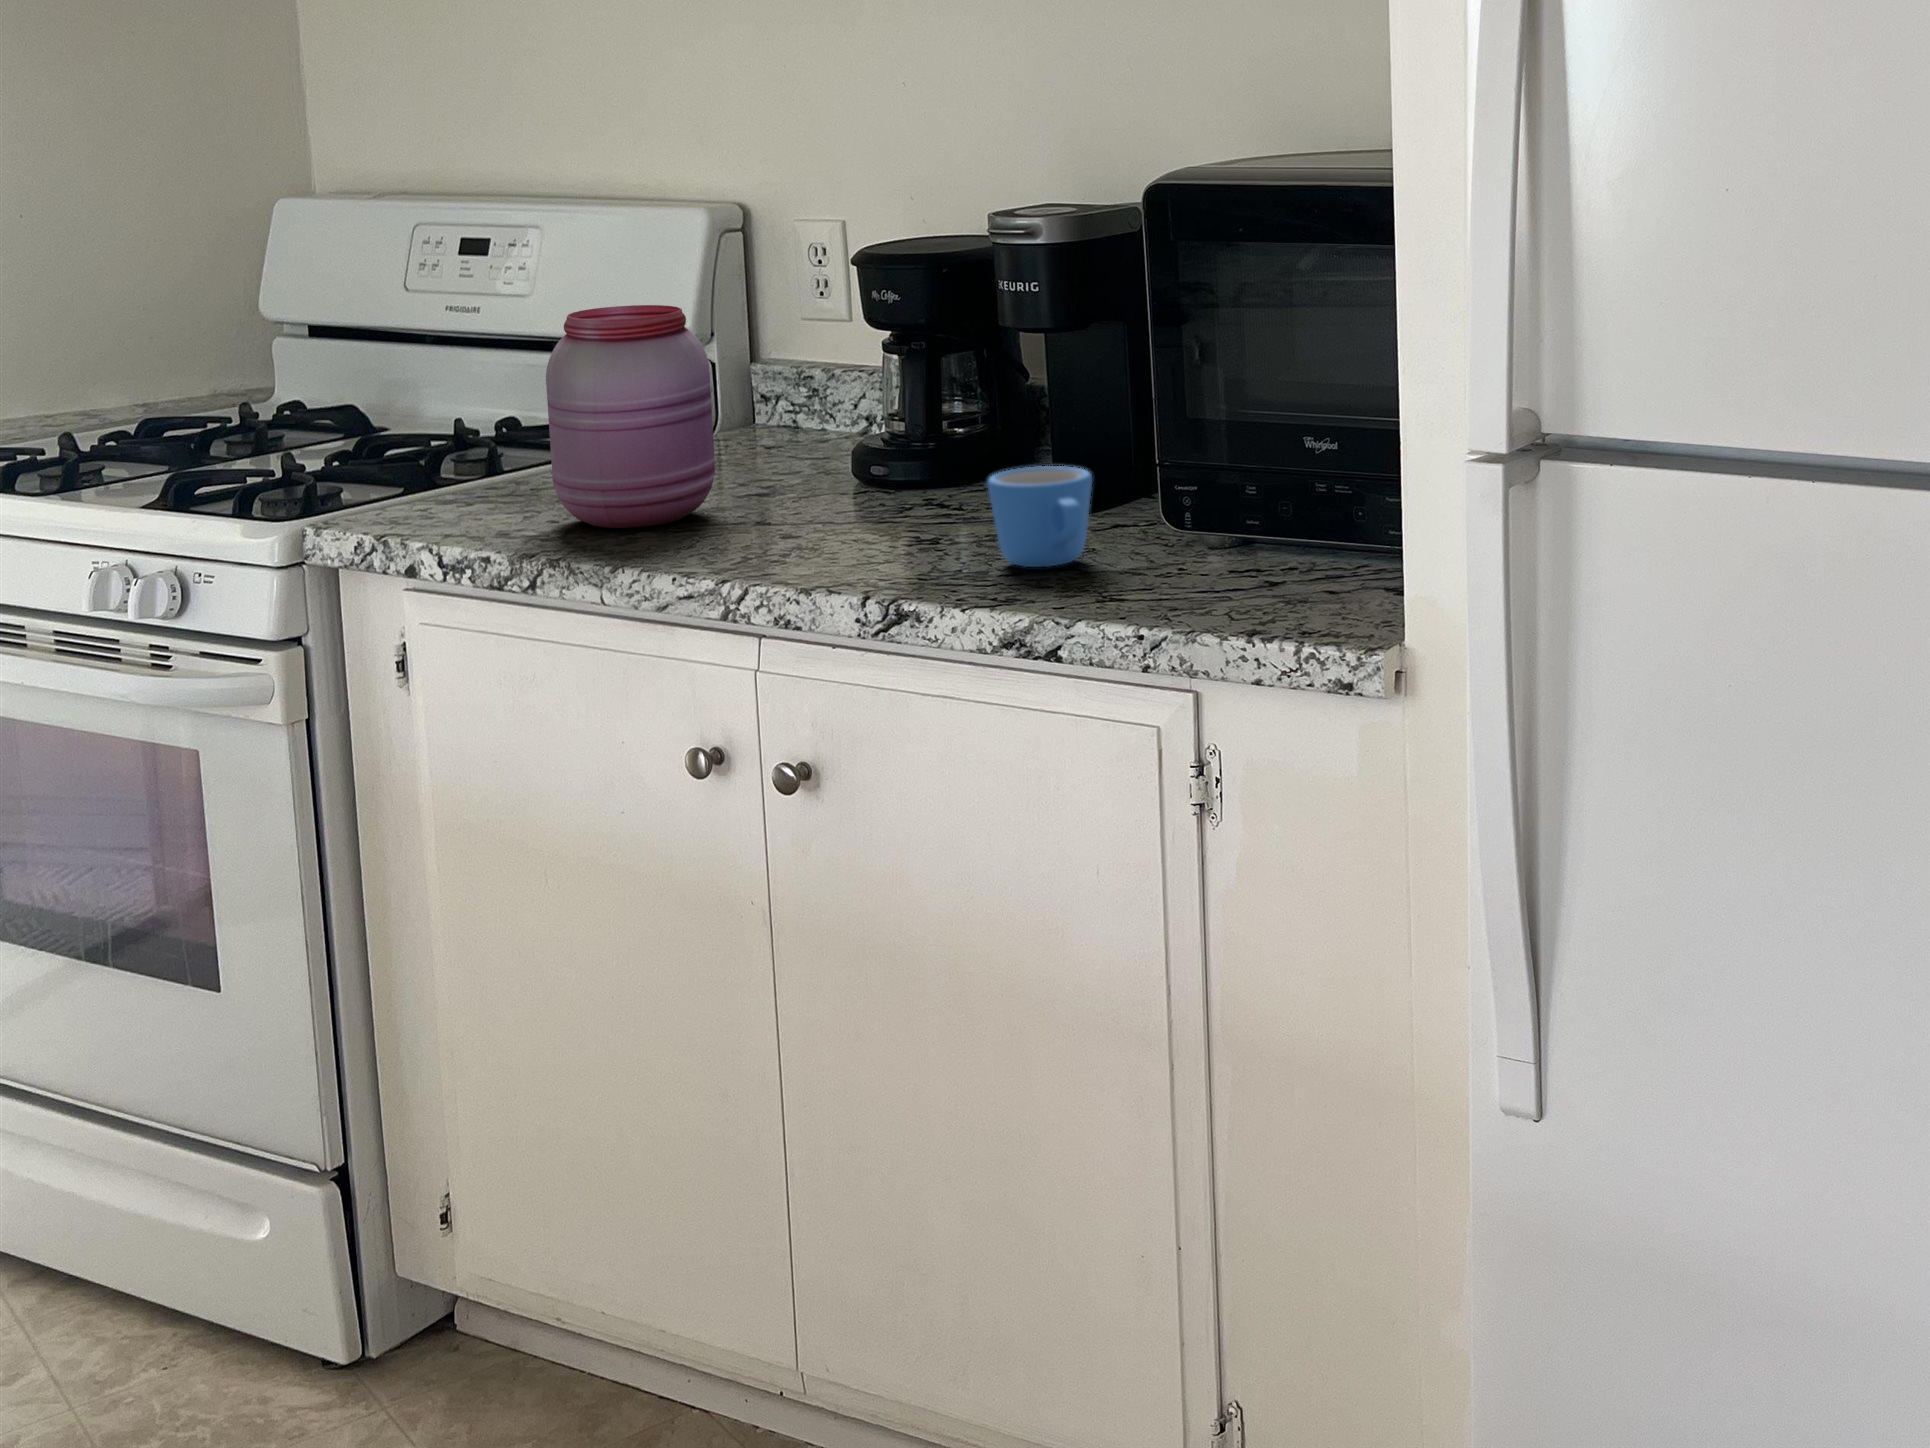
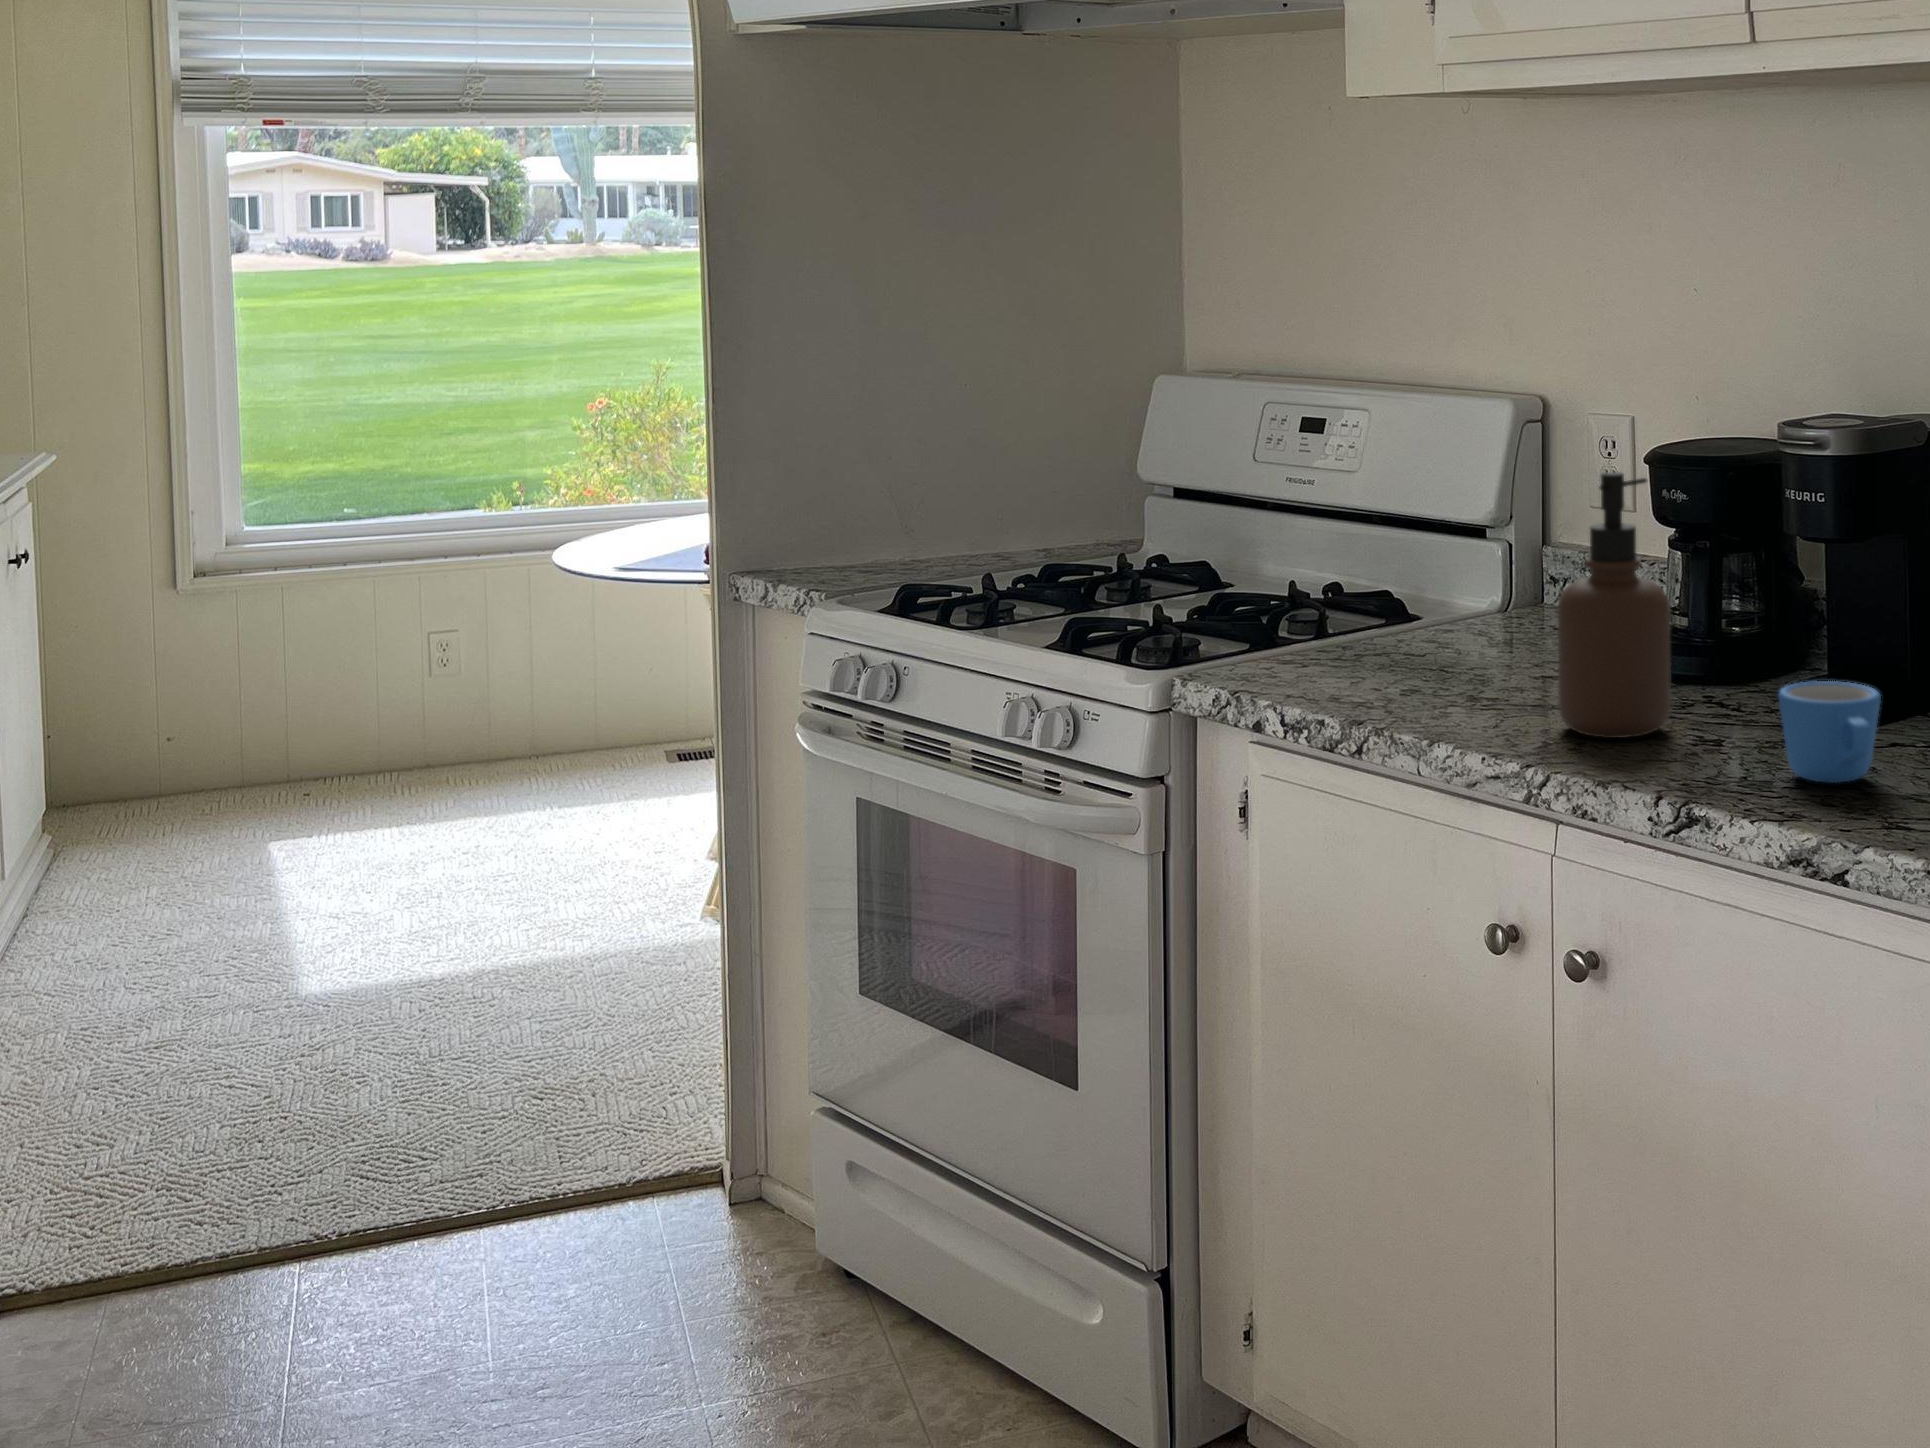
soap dispenser: none [752,266,879,546] -> present [1558,472,1671,738]
jar: present [546,305,715,528] -> none [1377,497,1520,704]

